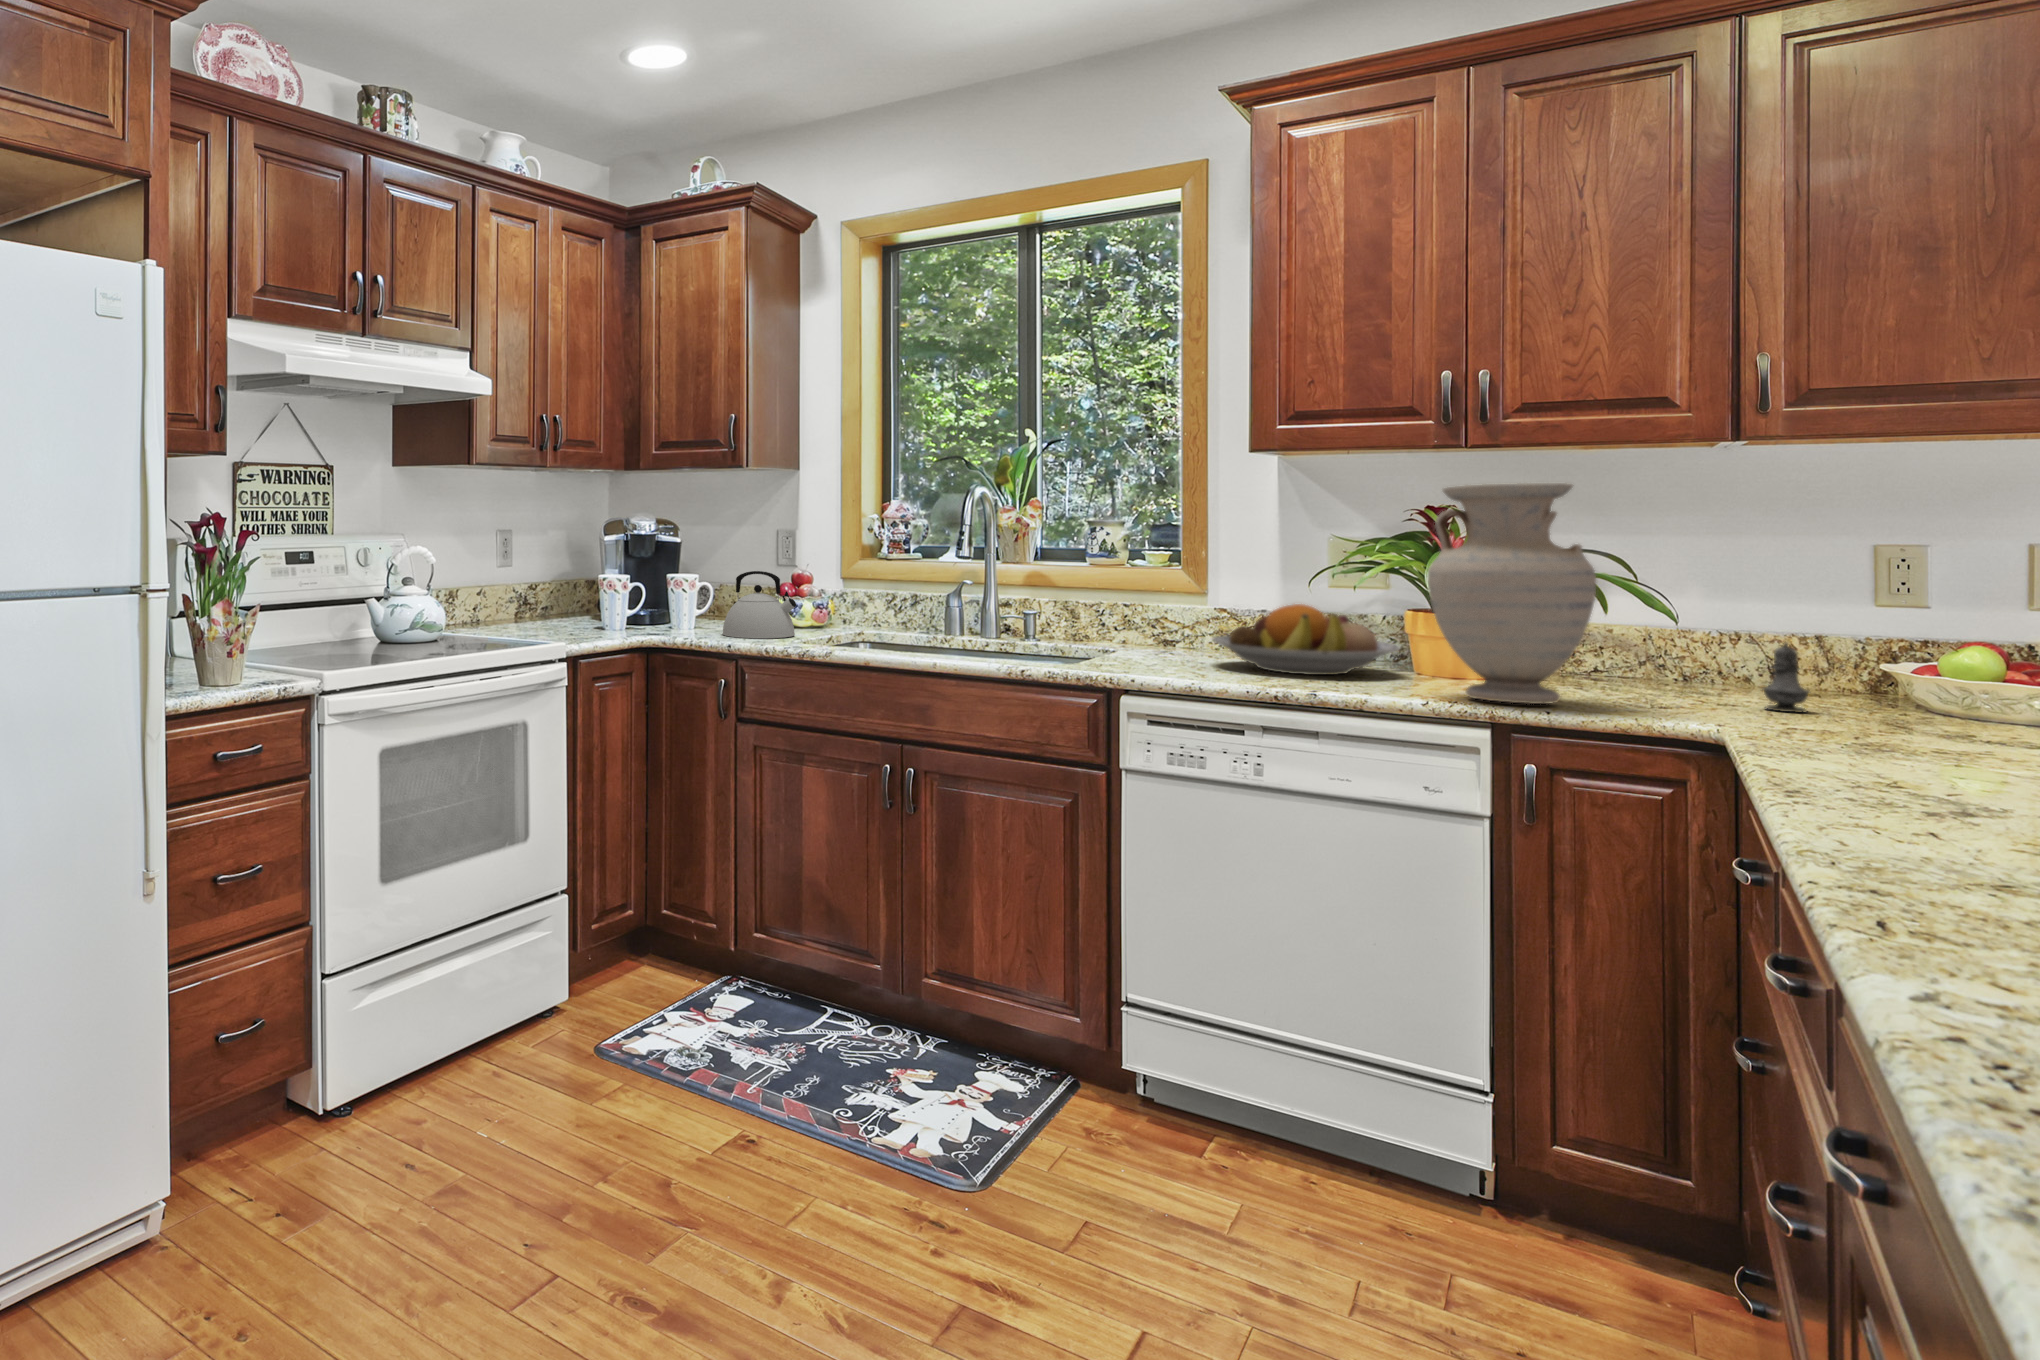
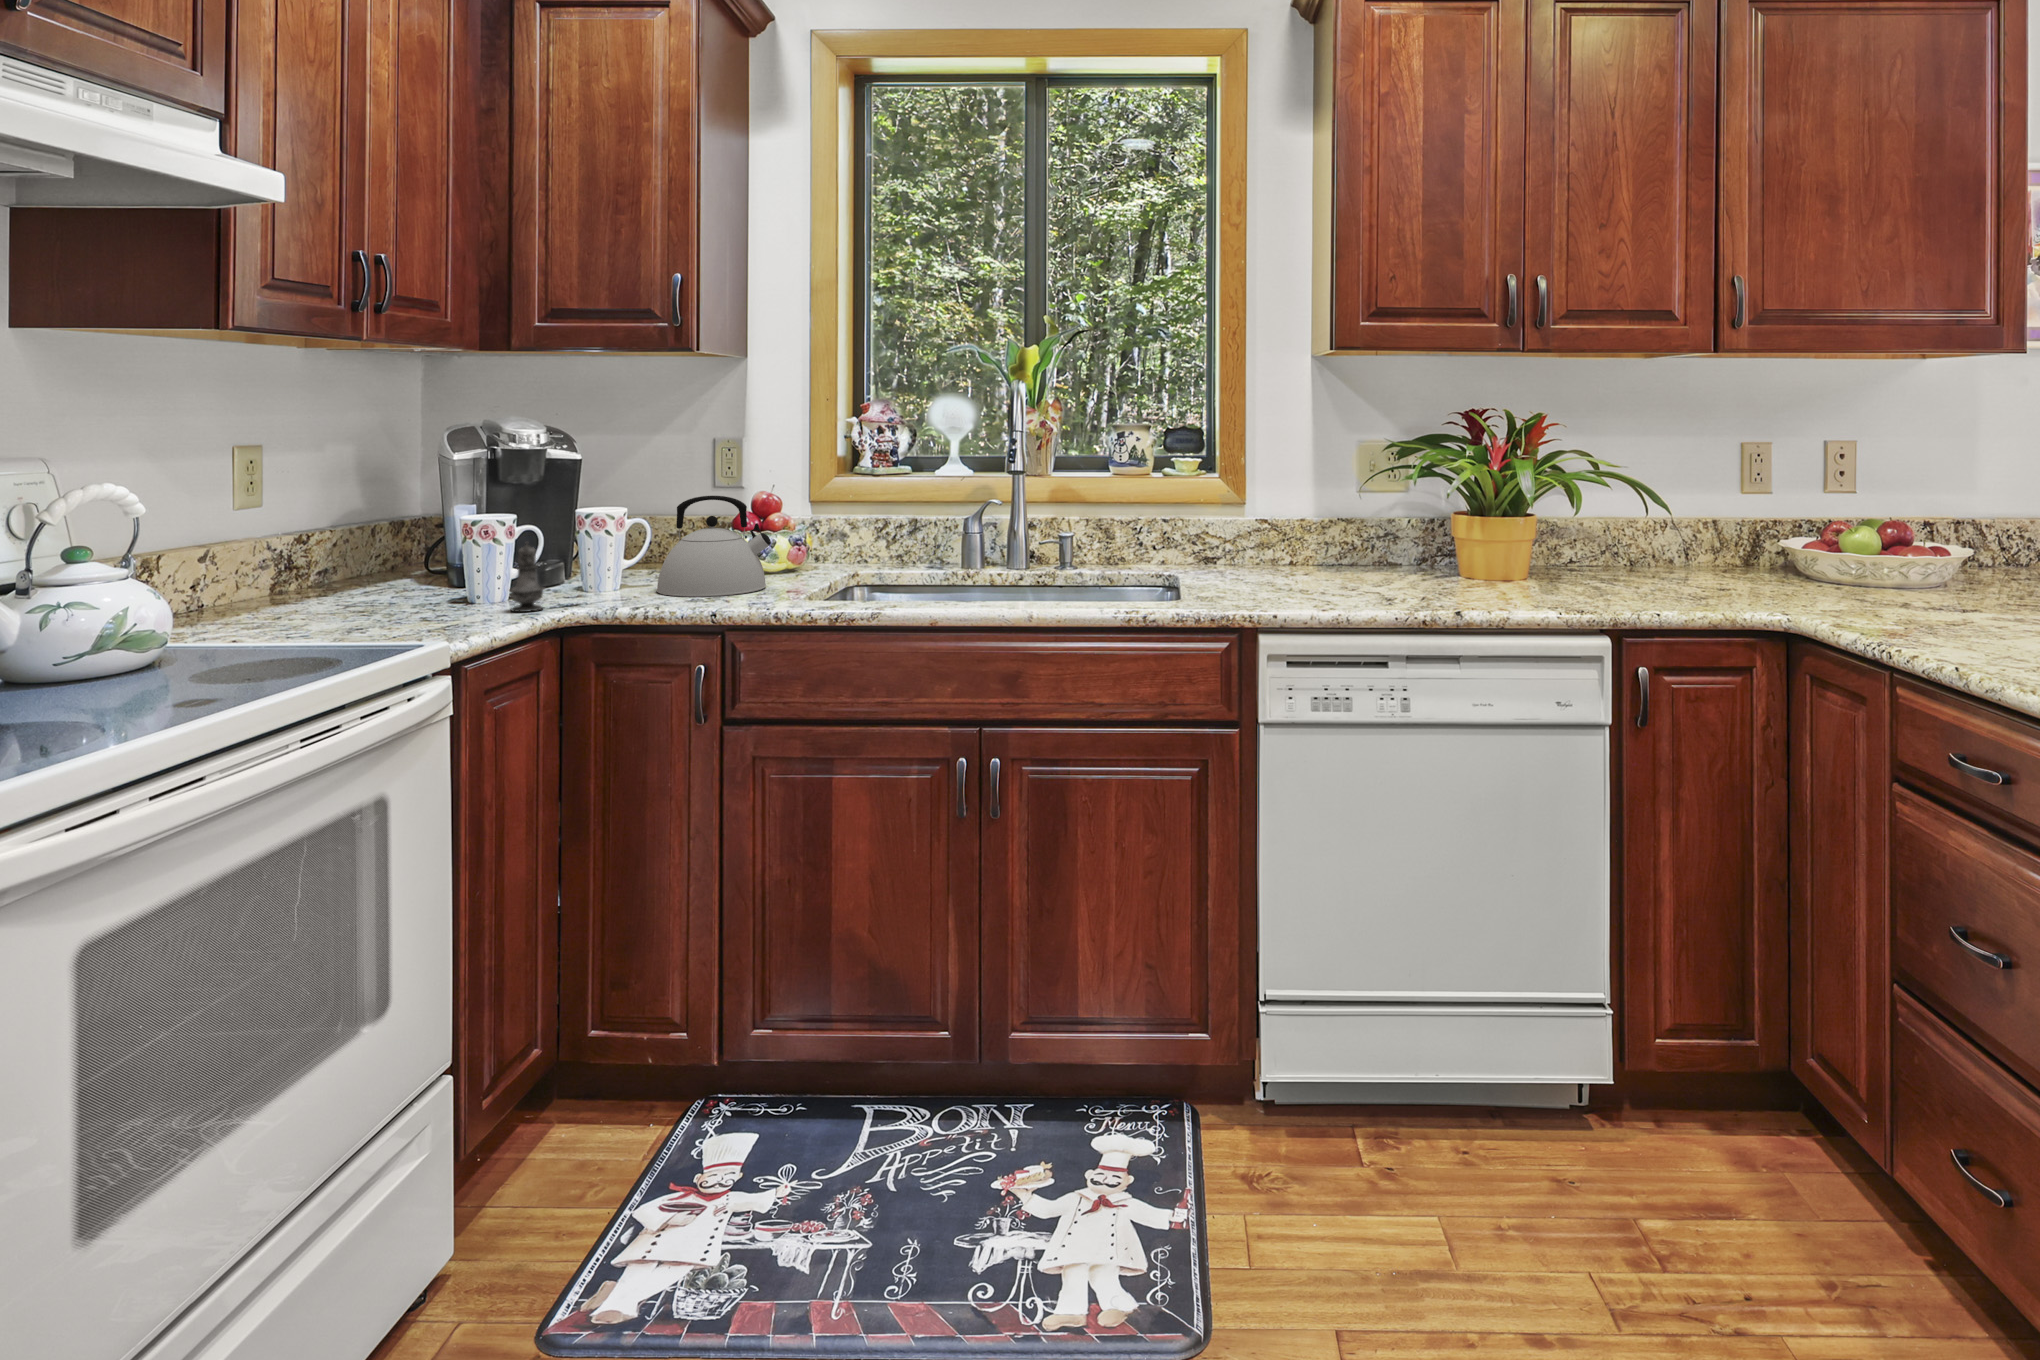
vase: present [1428,483,1596,704] -> none [1526,385,1662,605]
fruit bowl: present [1213,604,1399,675] -> none [1285,512,1458,588]
salt shaker: present [1763,643,1809,712] -> present [509,542,544,612]

